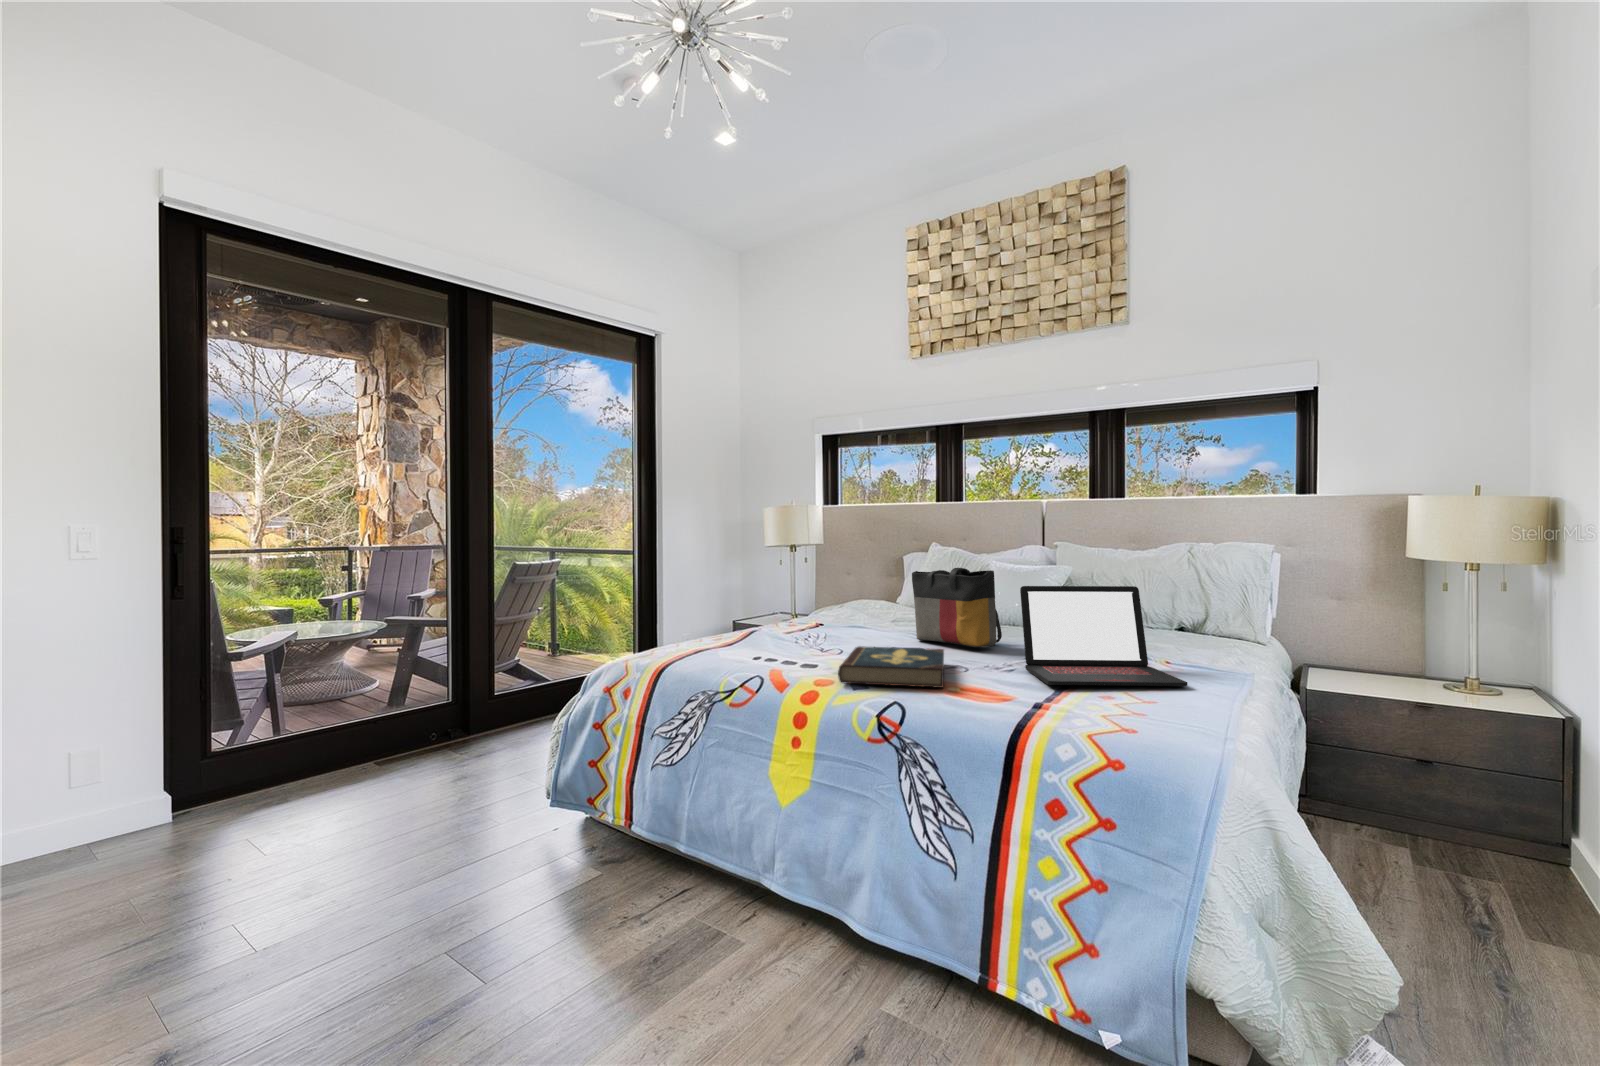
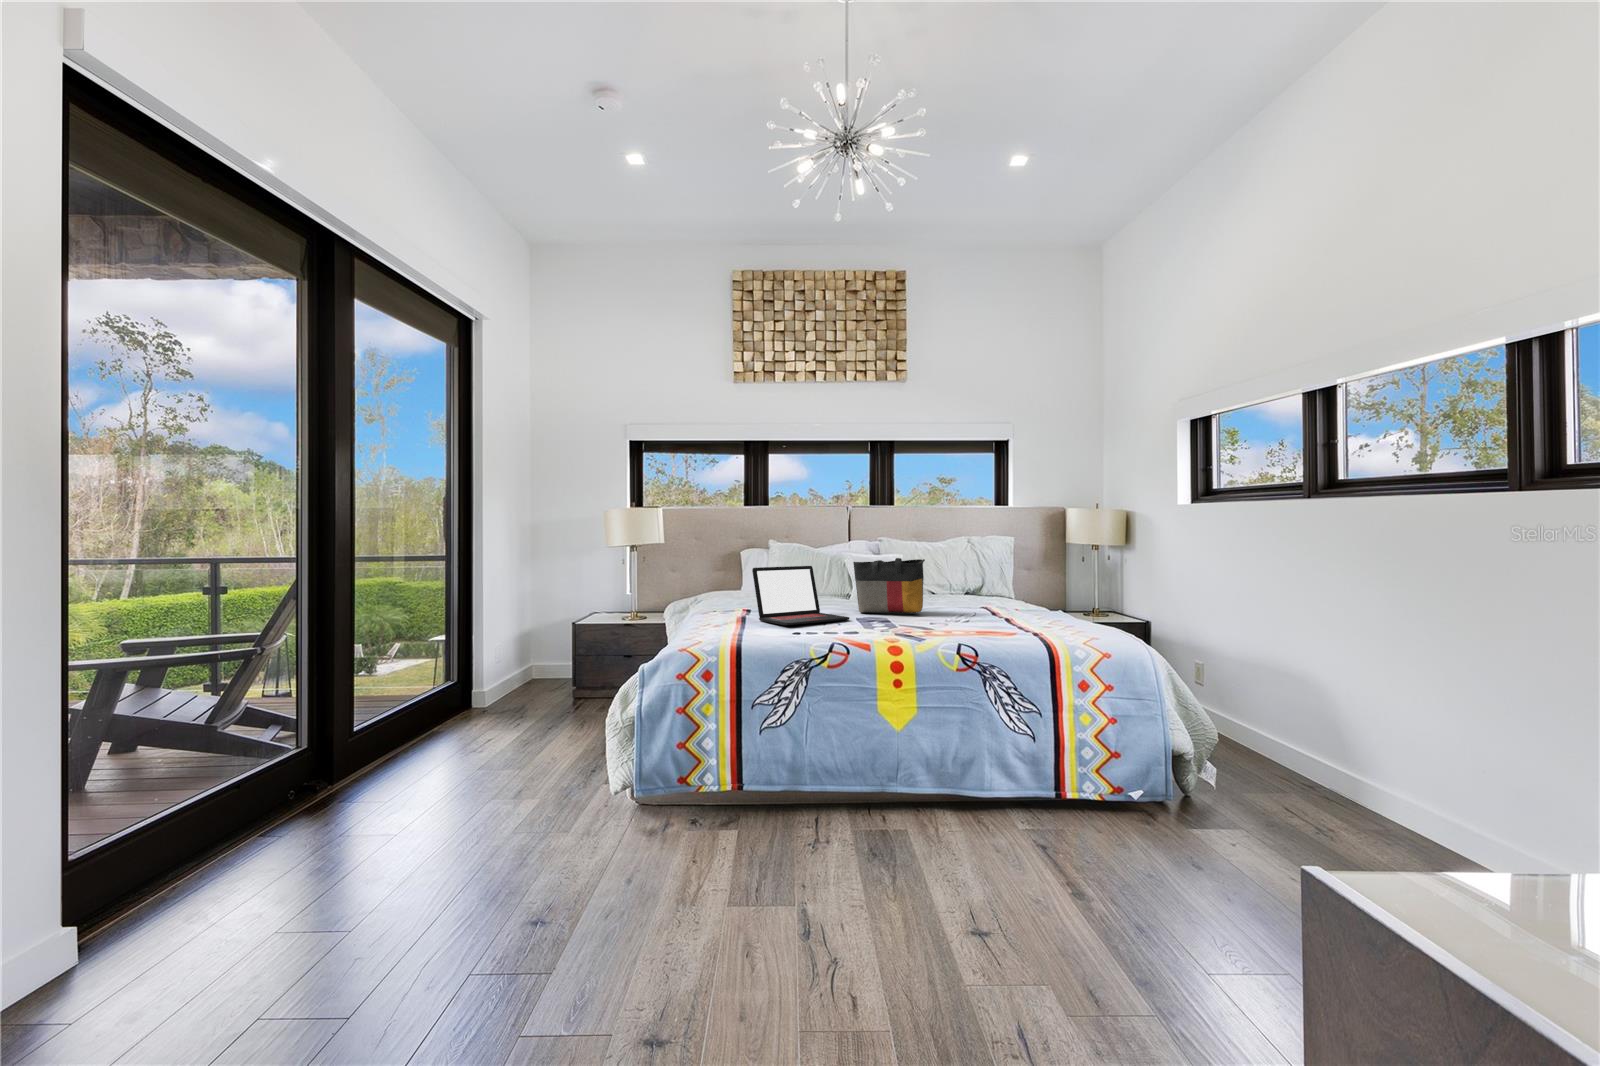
laptop: present [1020,586,1187,686] -> present [752,566,850,625]
book: present [838,646,944,688] -> none [870,614,972,639]

